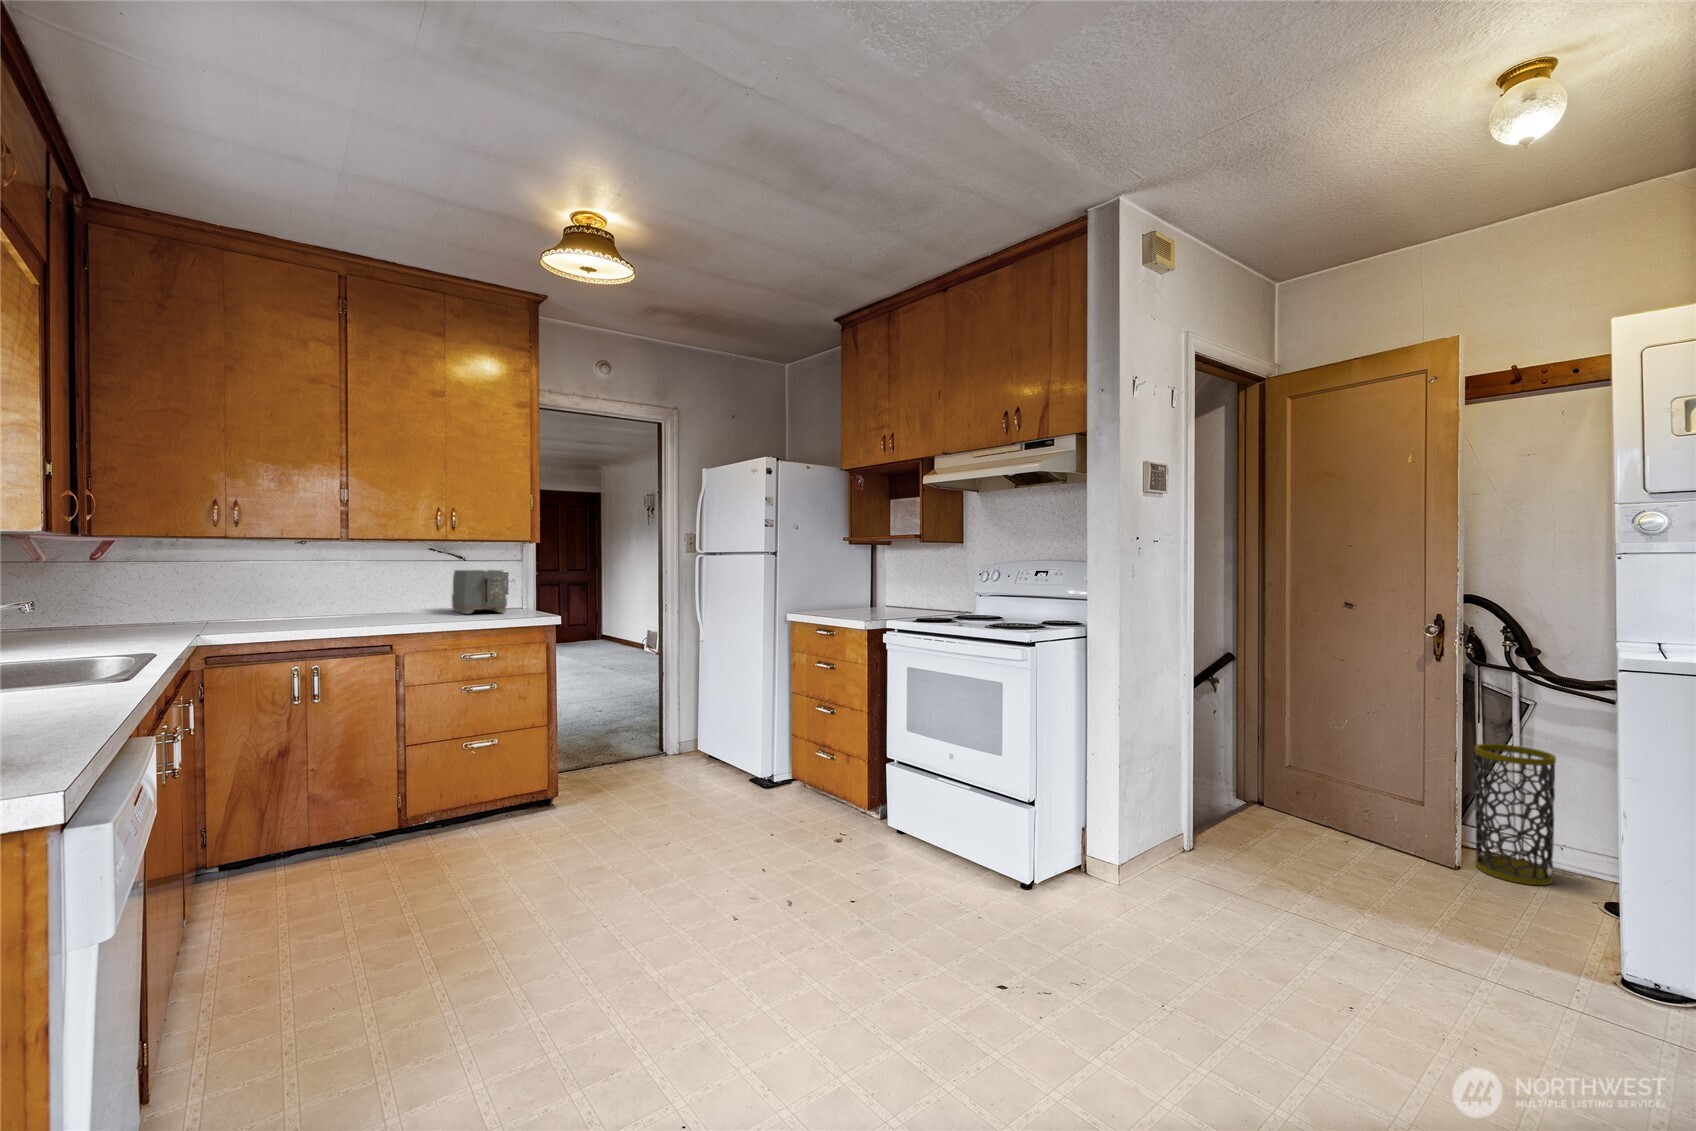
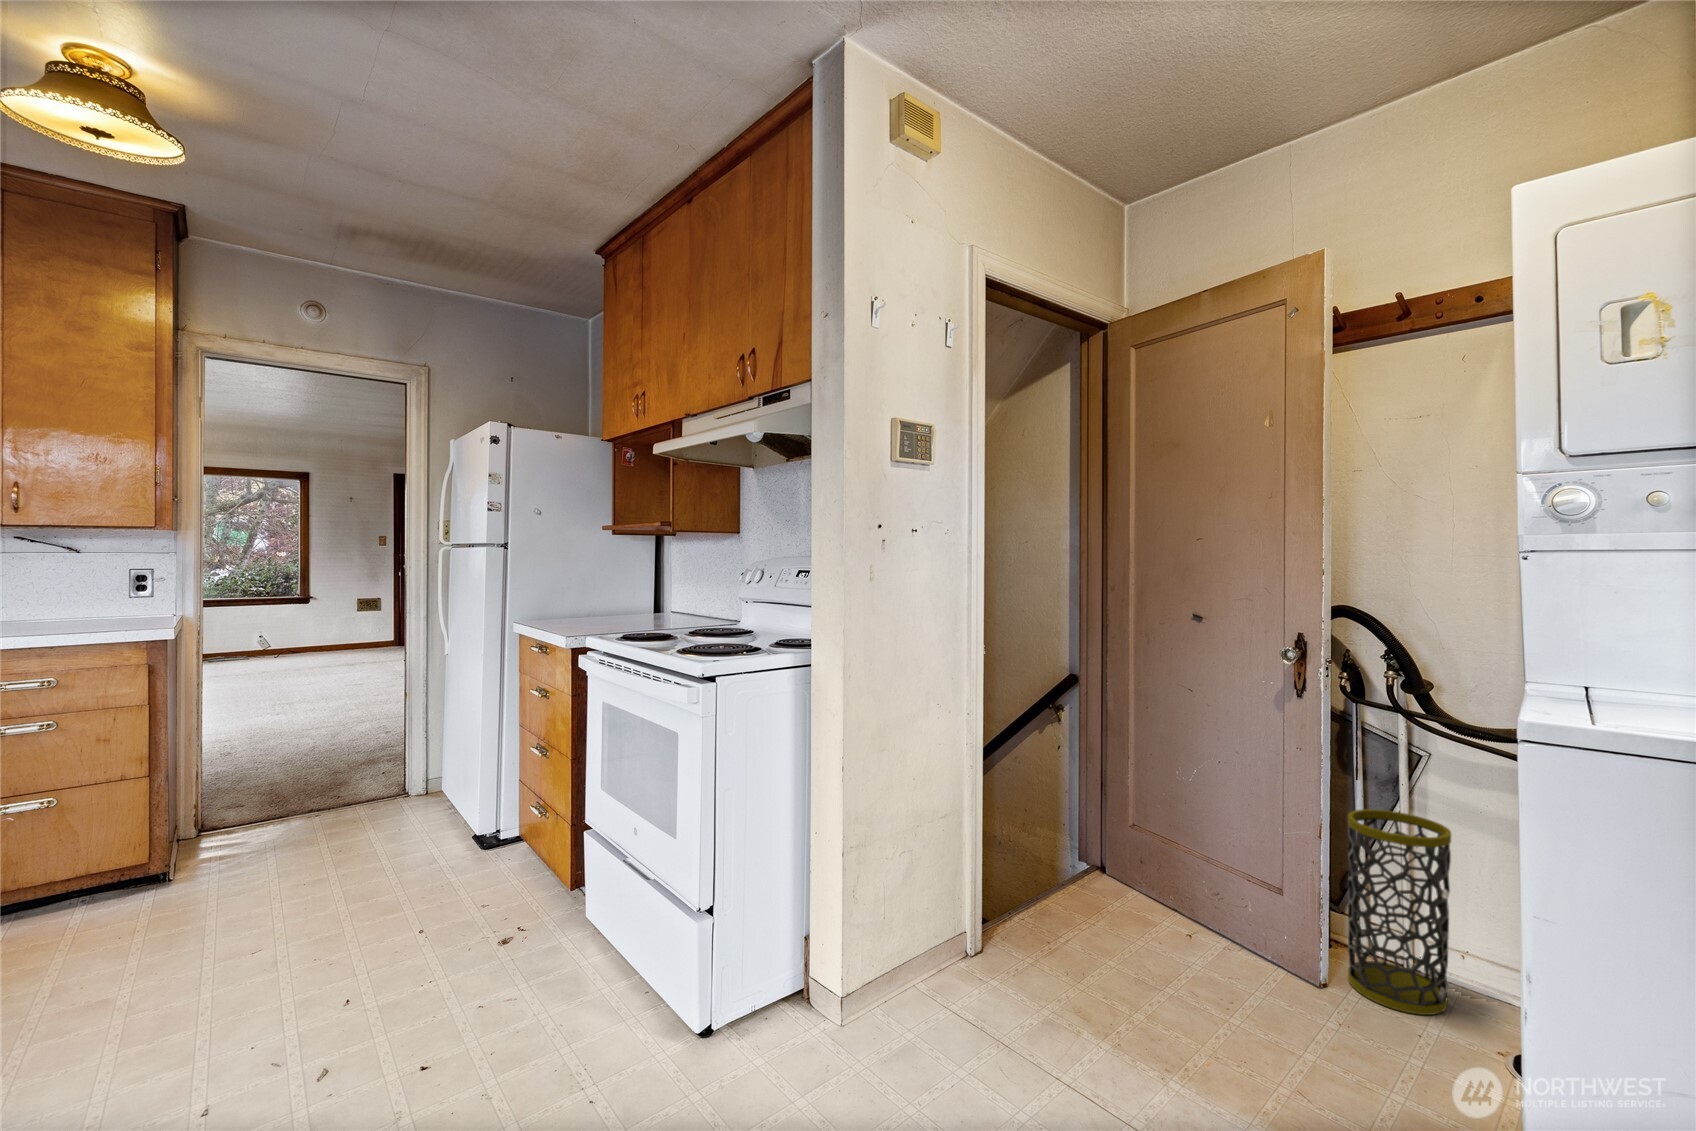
toaster: present [452,570,507,614] -> none [43,567,128,626]

